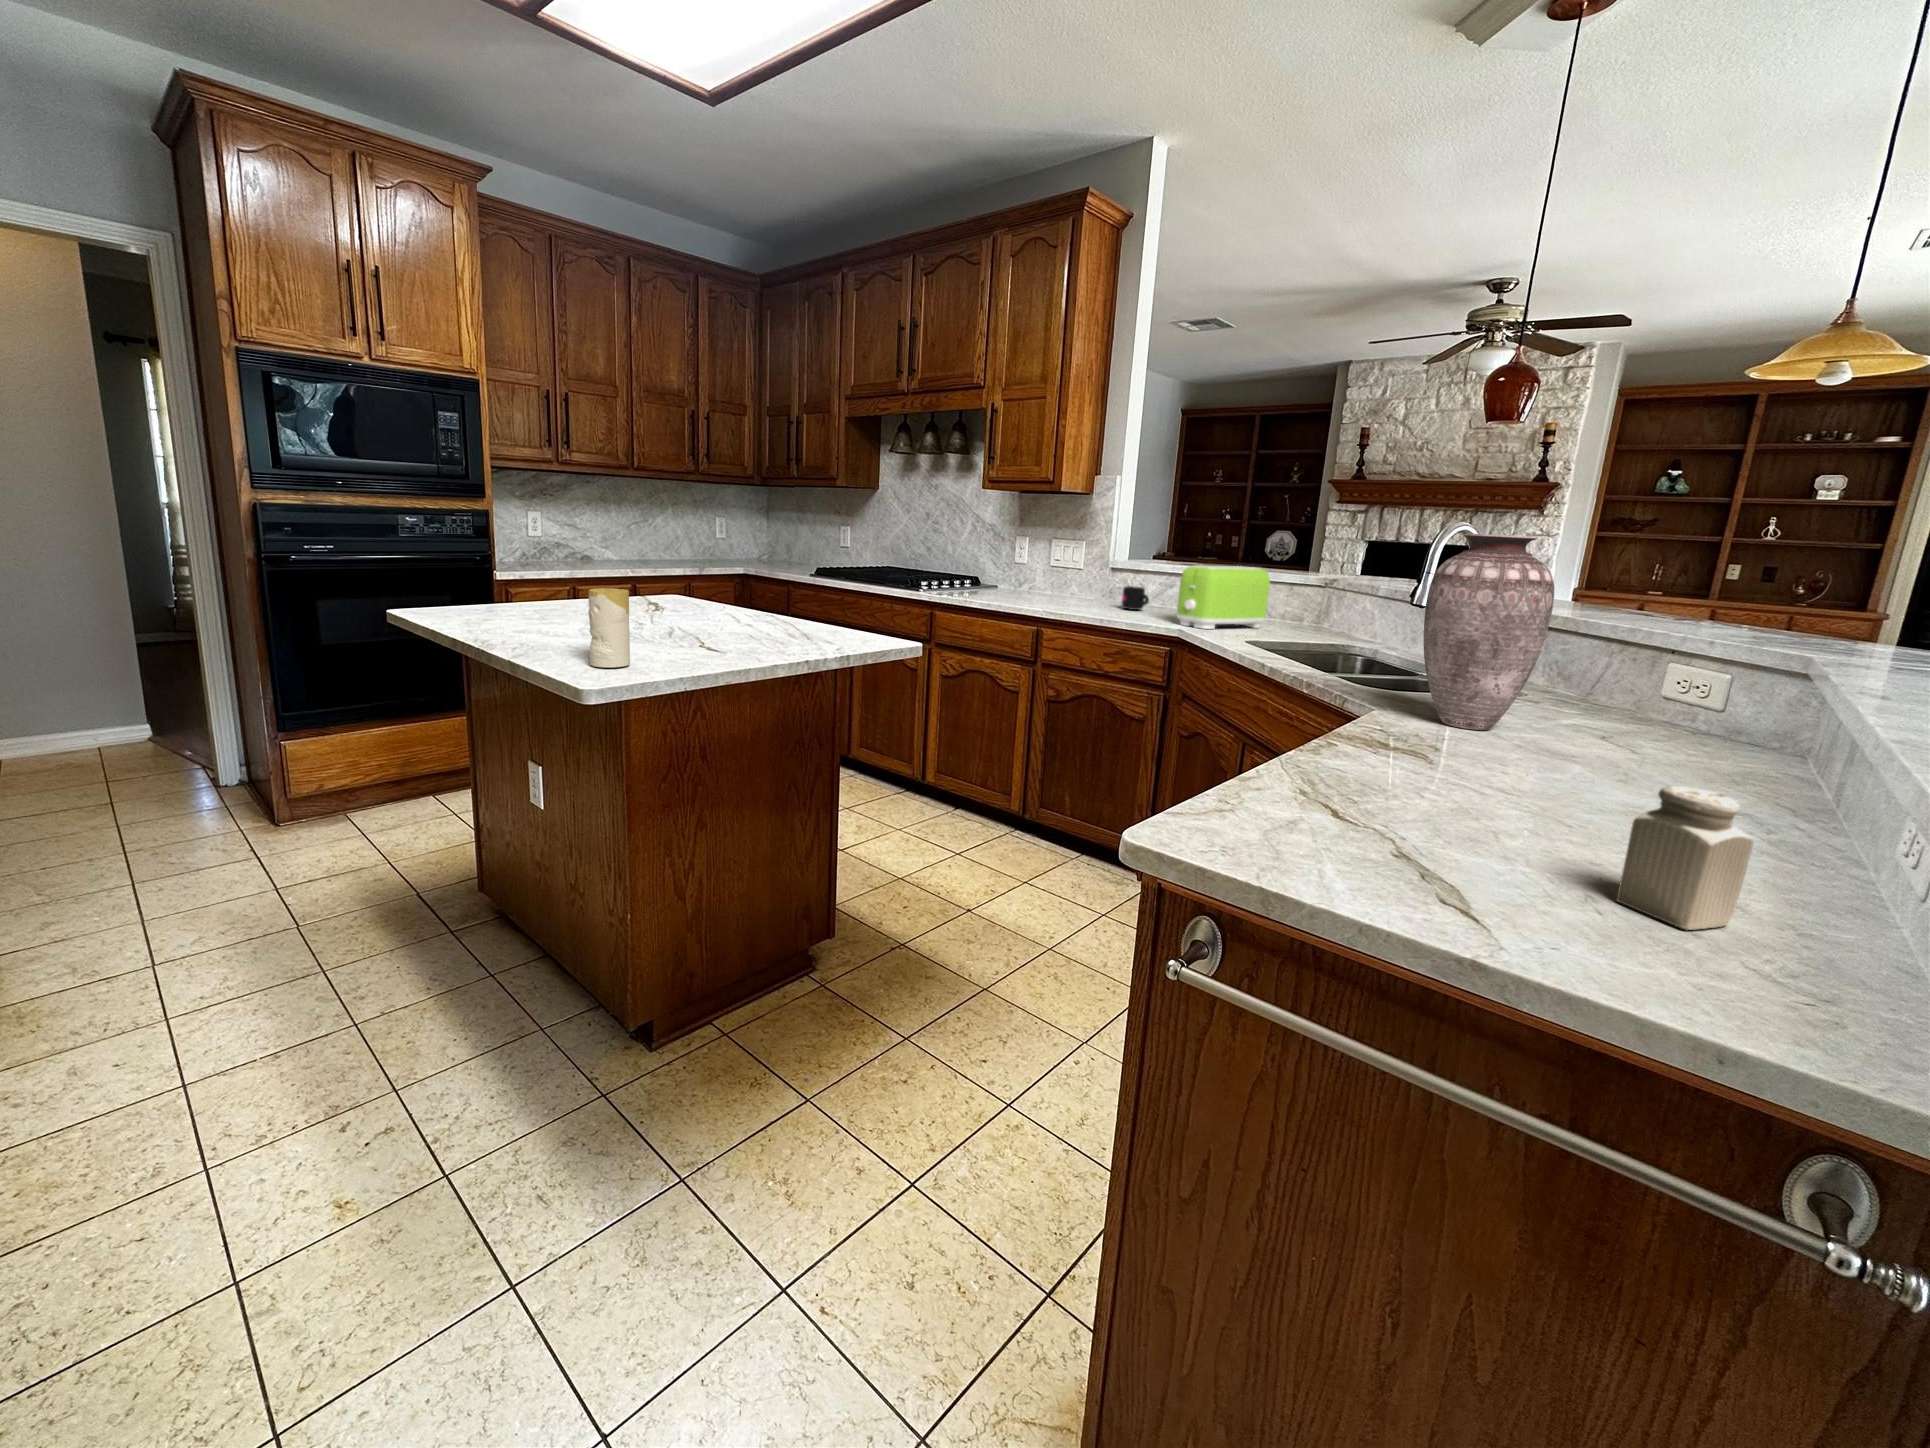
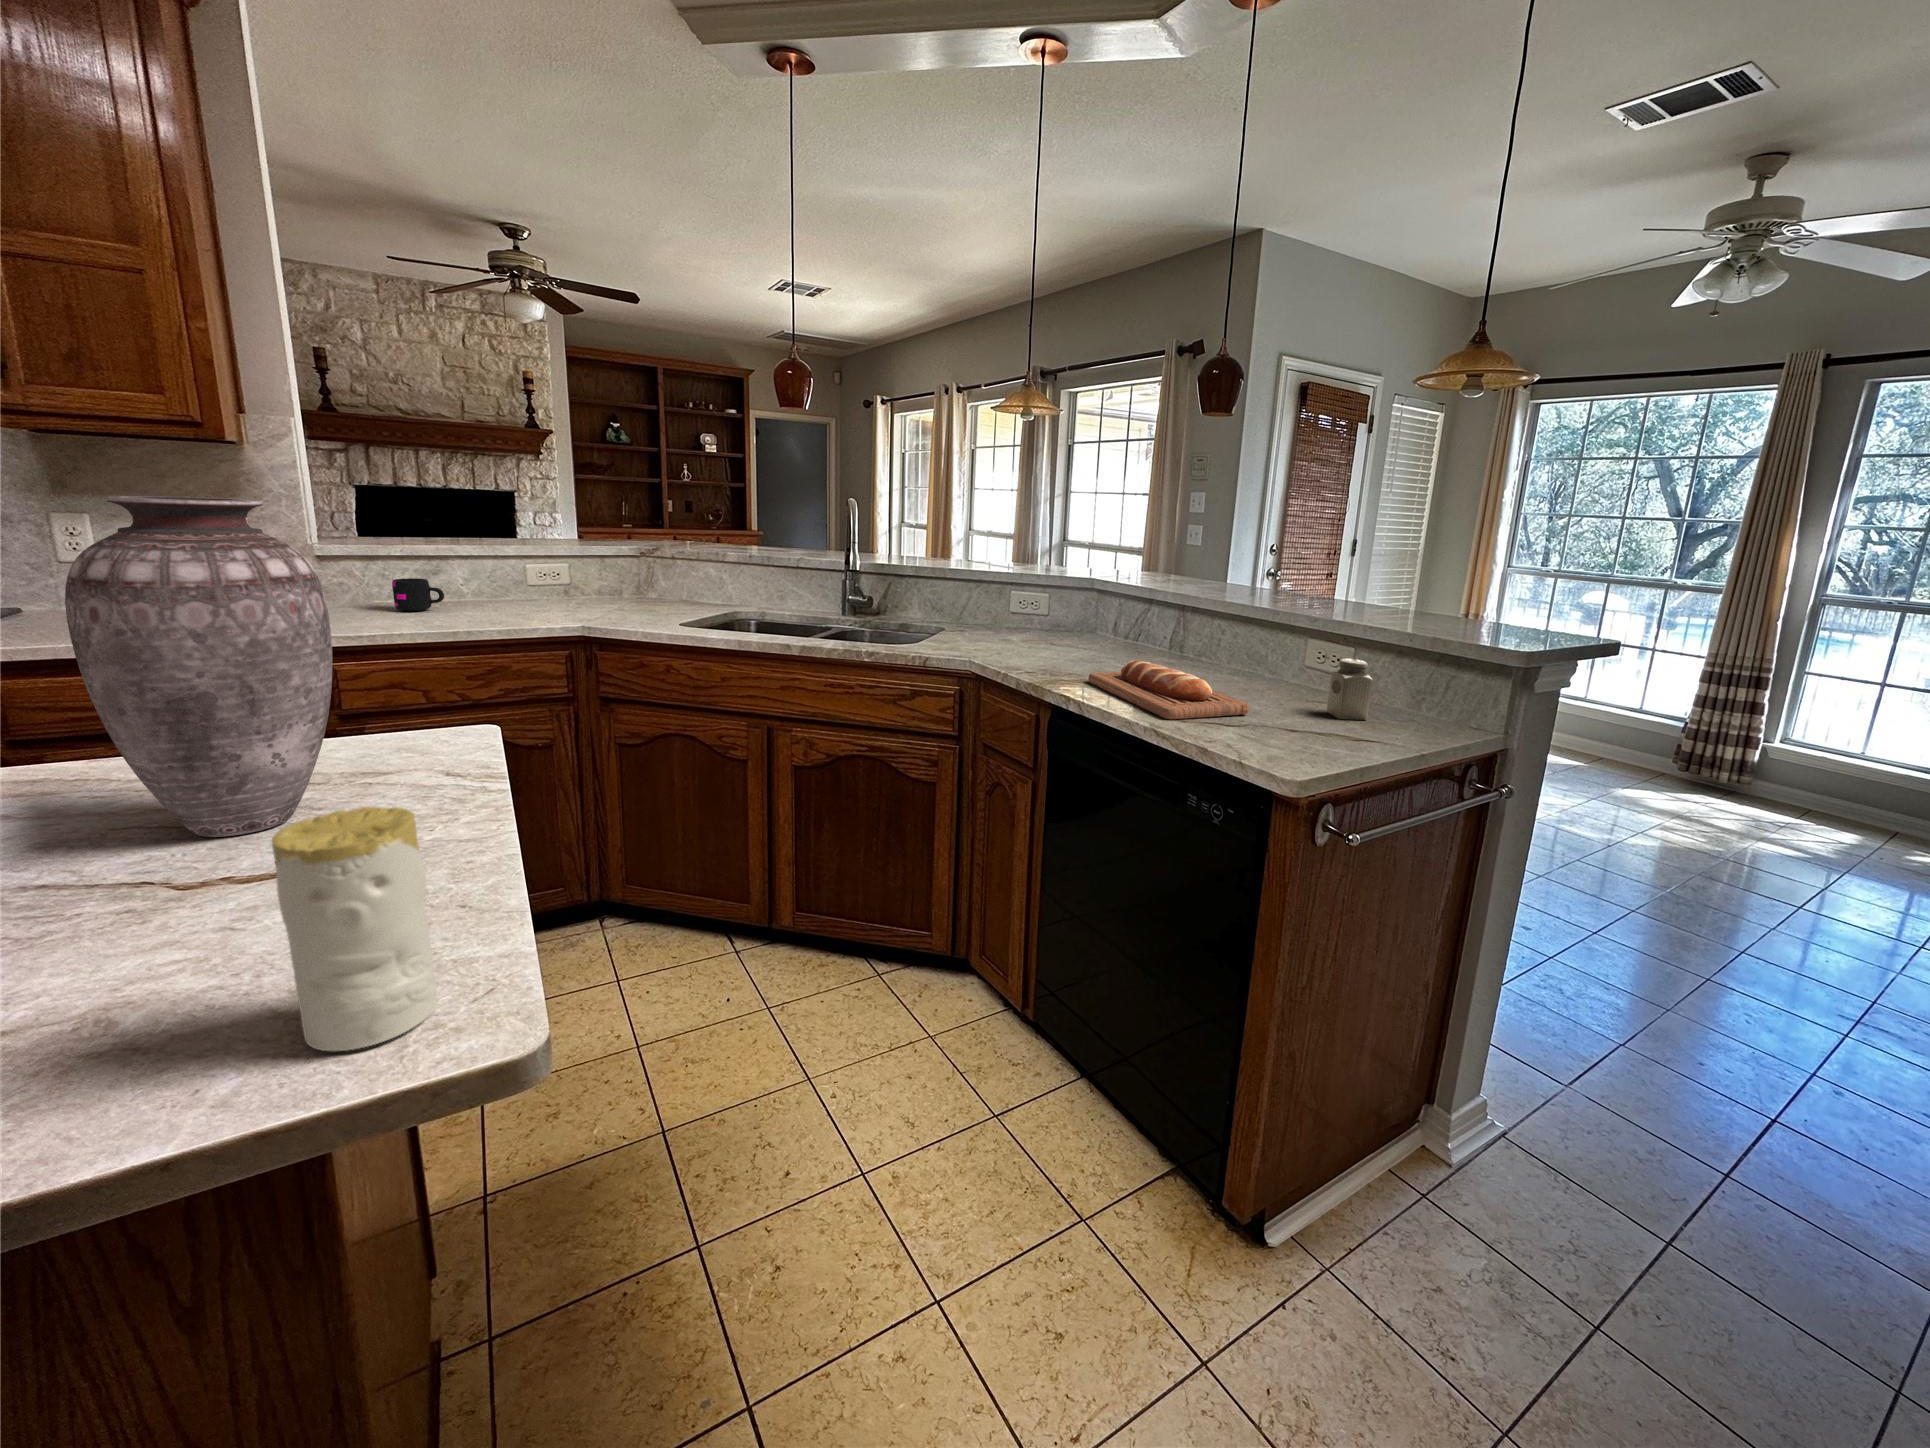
vase: present [1424,533,1555,730] -> present [65,496,332,837]
toaster: present [1177,565,1270,629] -> none [539,543,617,620]
bread loaf: none [1295,730,1560,825] -> present [1089,660,1249,719]

